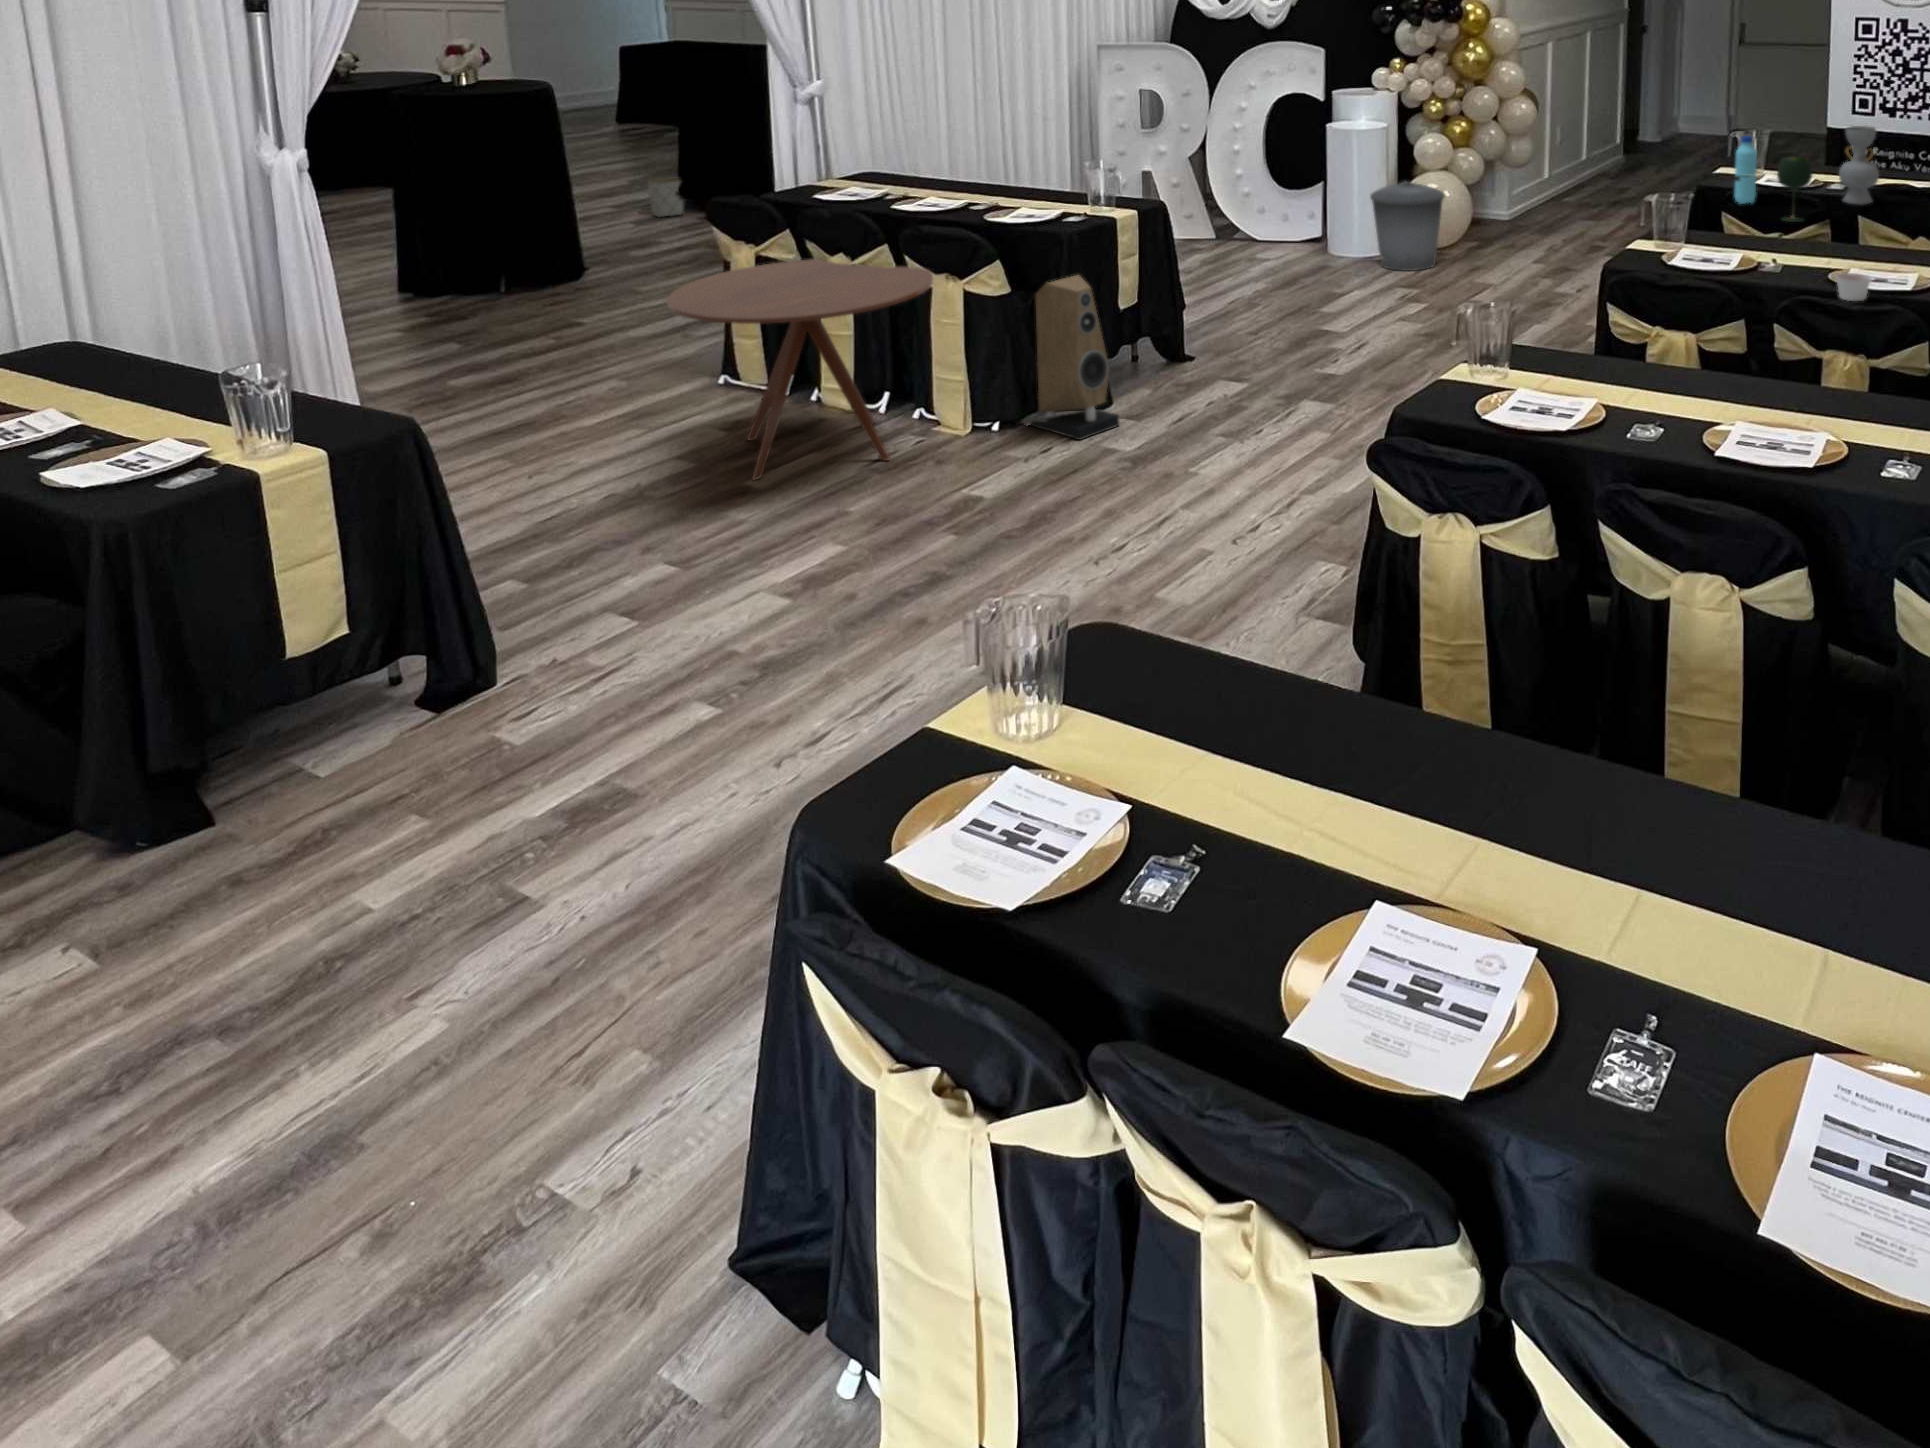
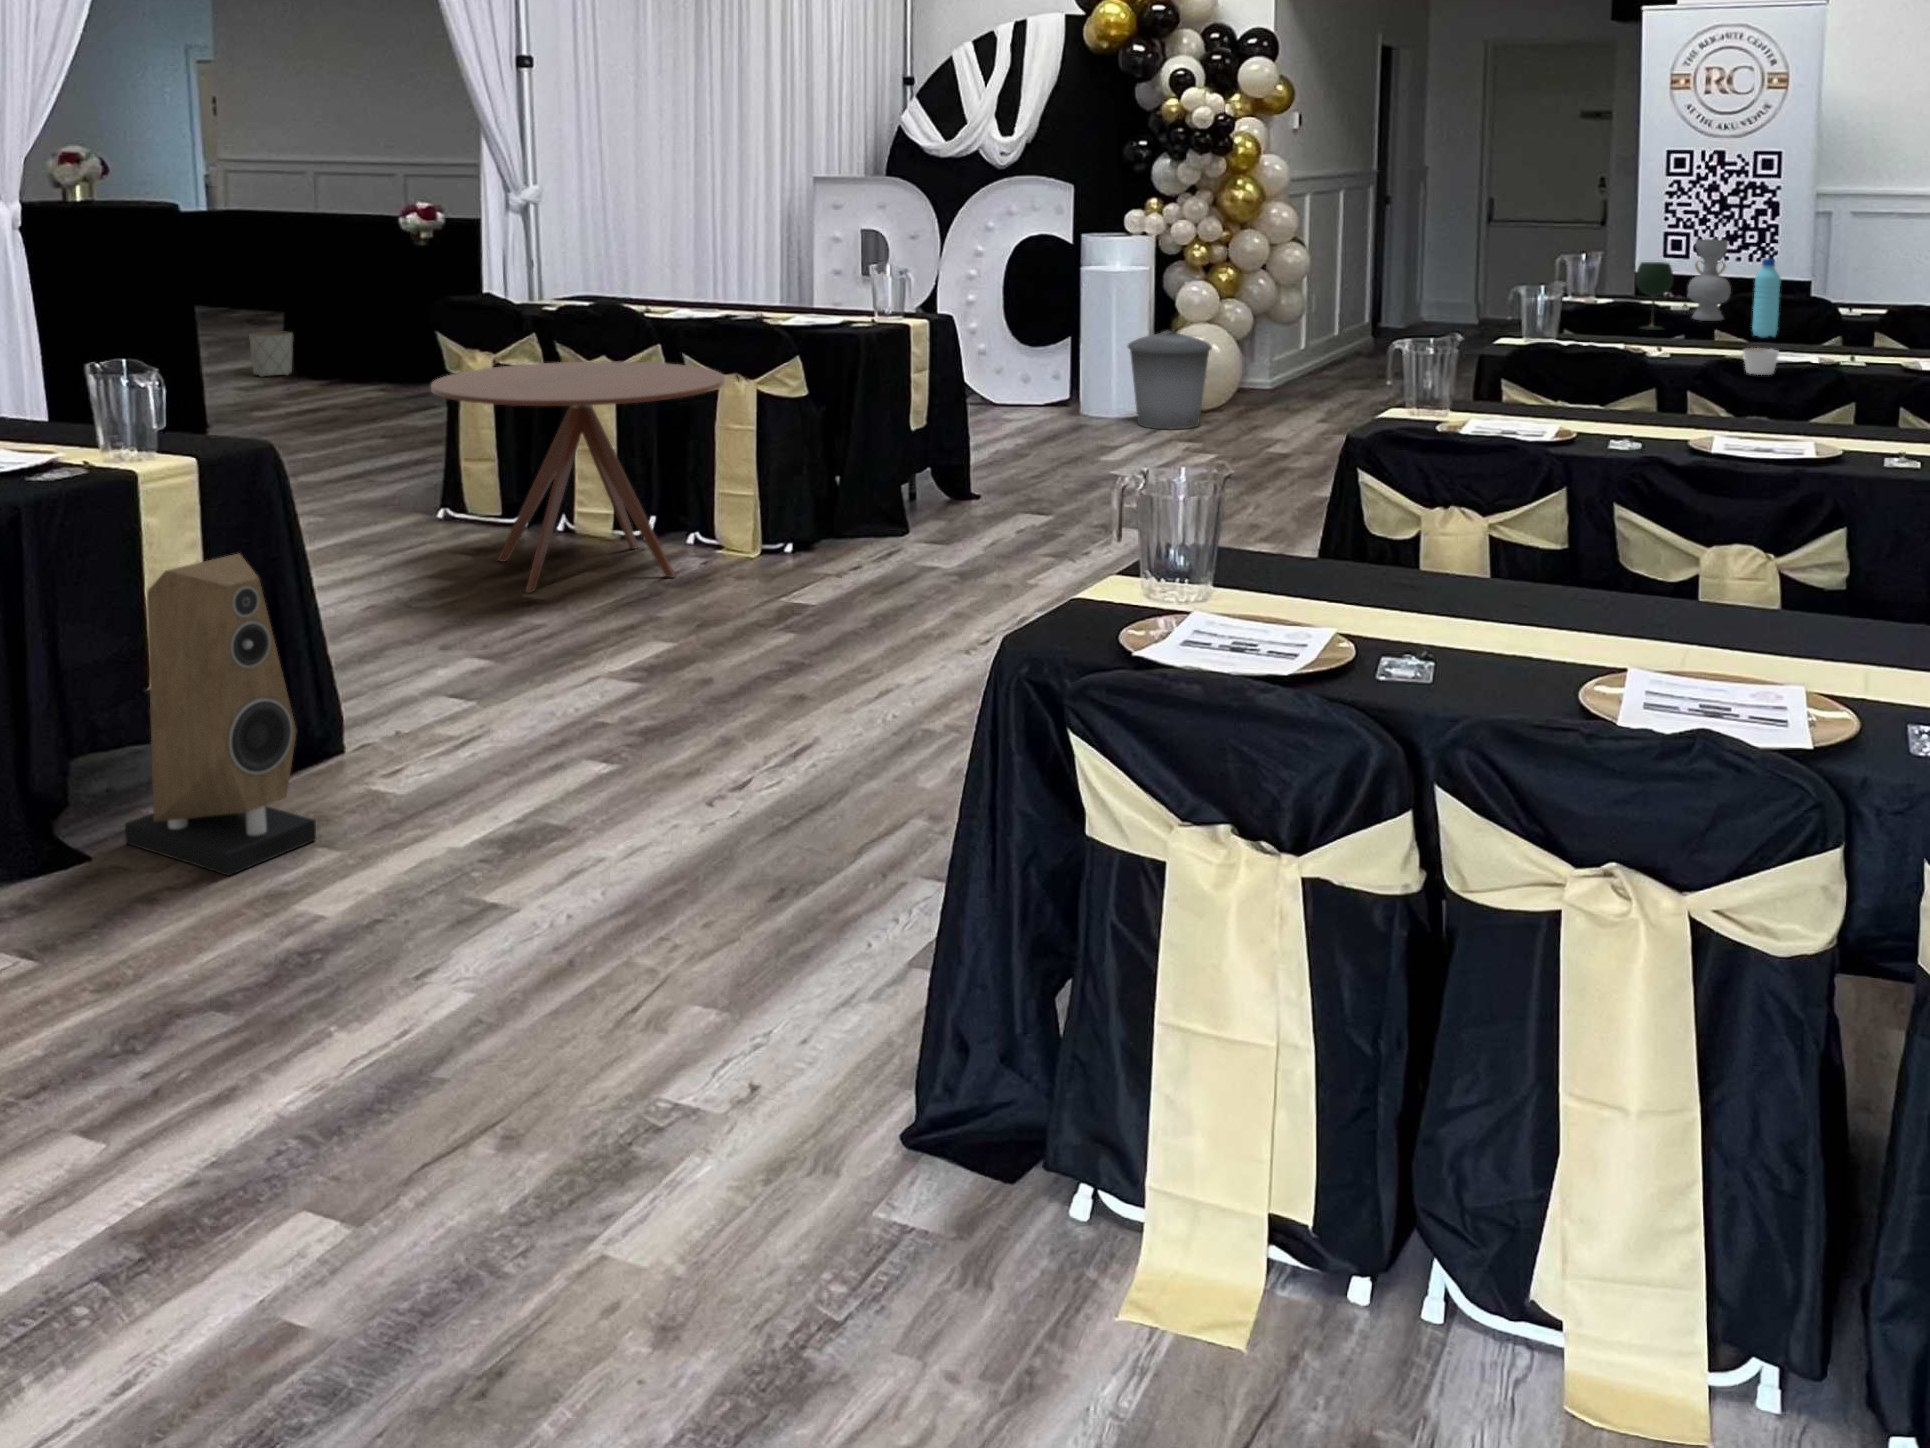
water bottle: present [1734,136,1757,204] -> present [1752,259,1781,337]
speaker: present [1029,275,1120,440] -> present [125,554,316,875]

